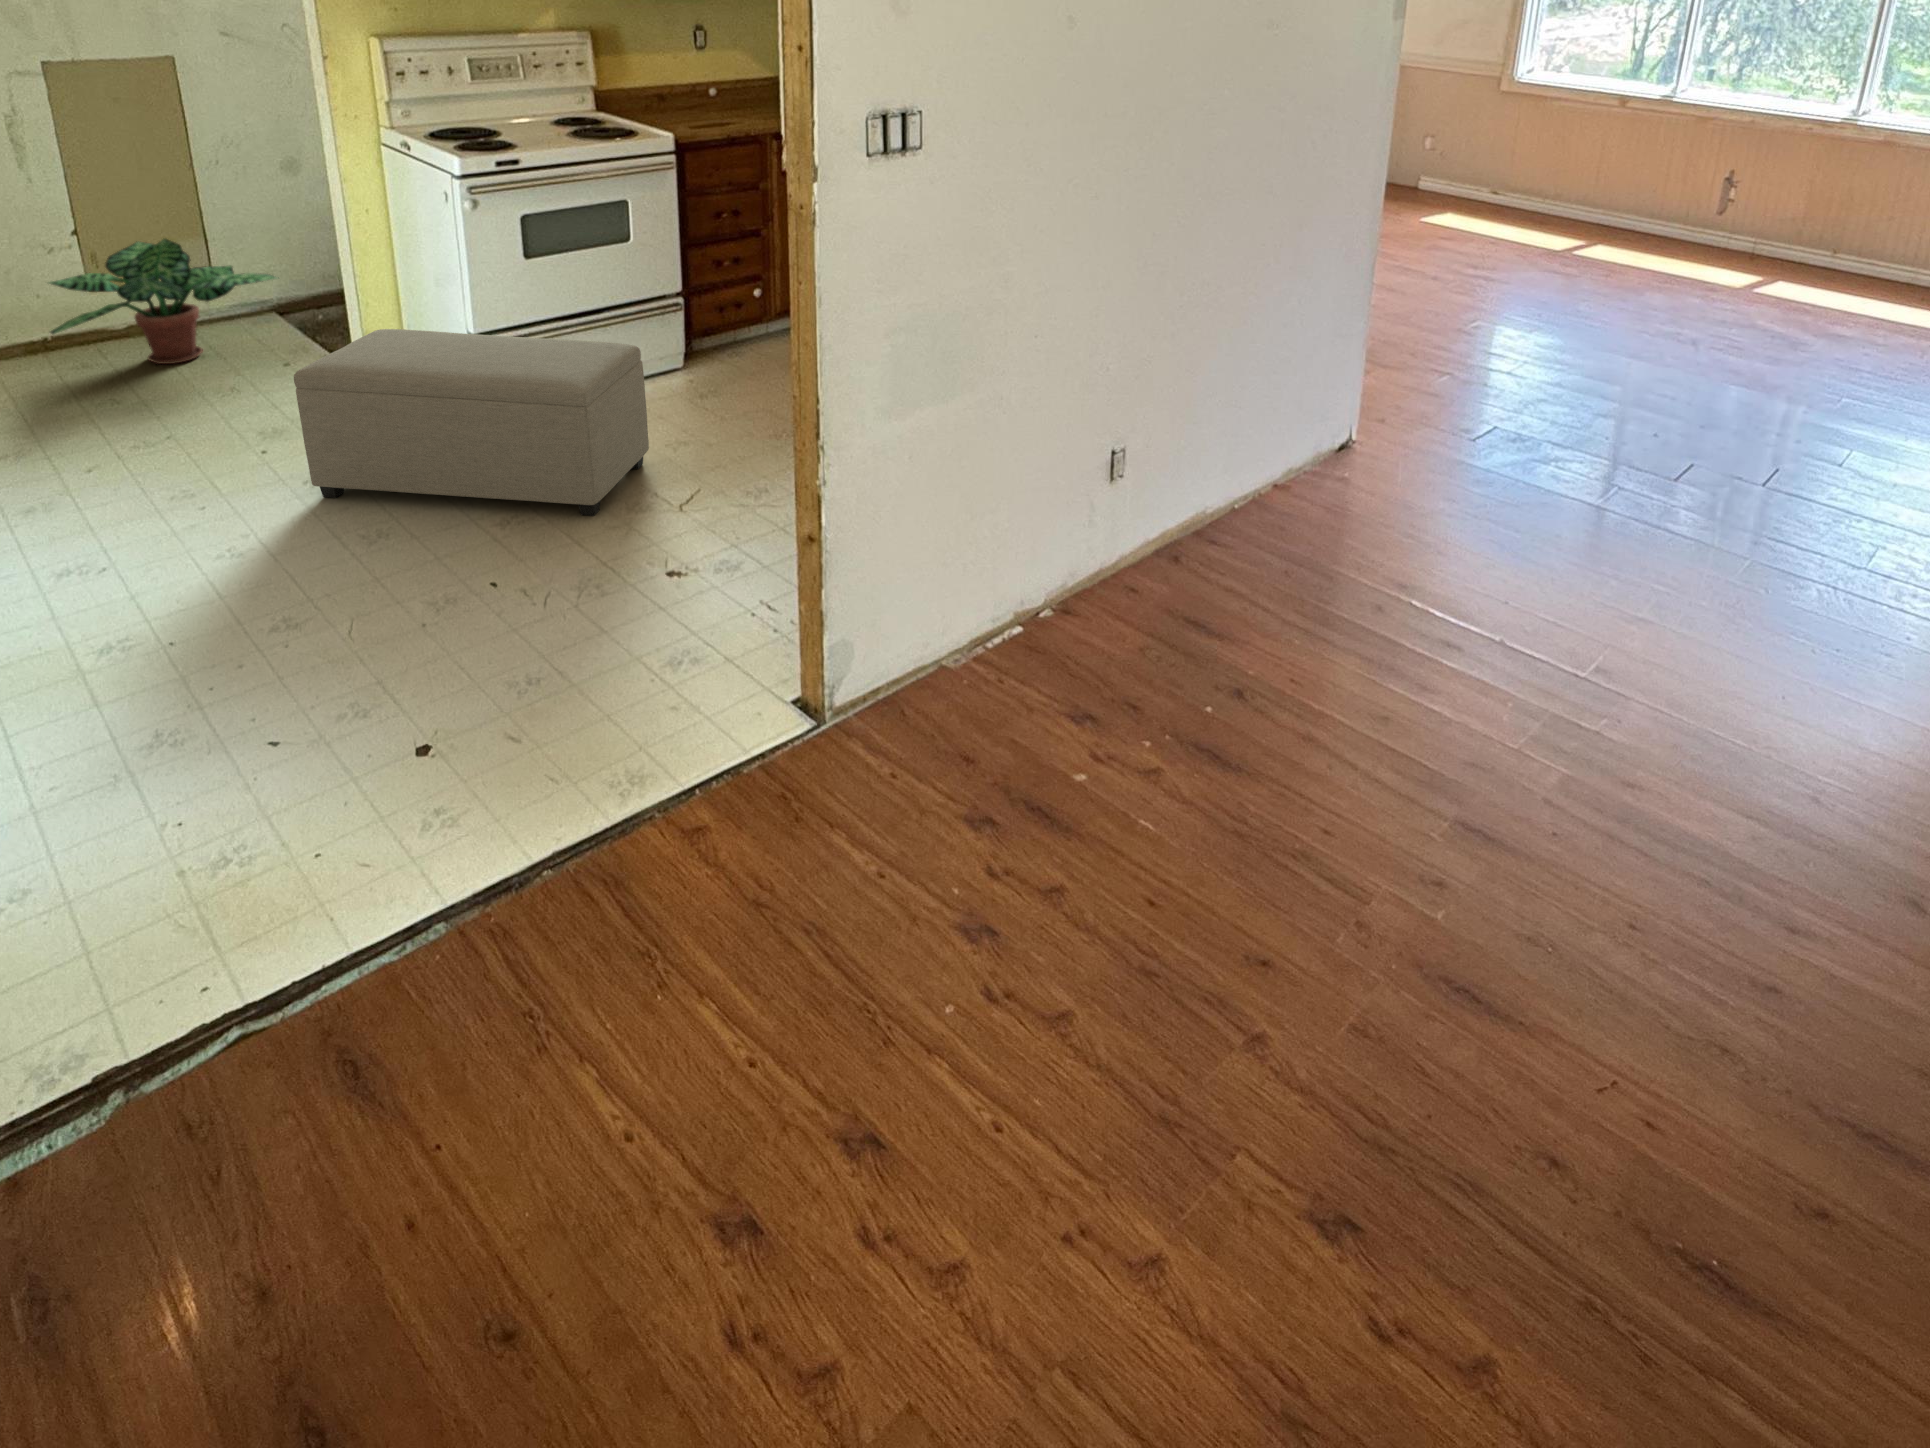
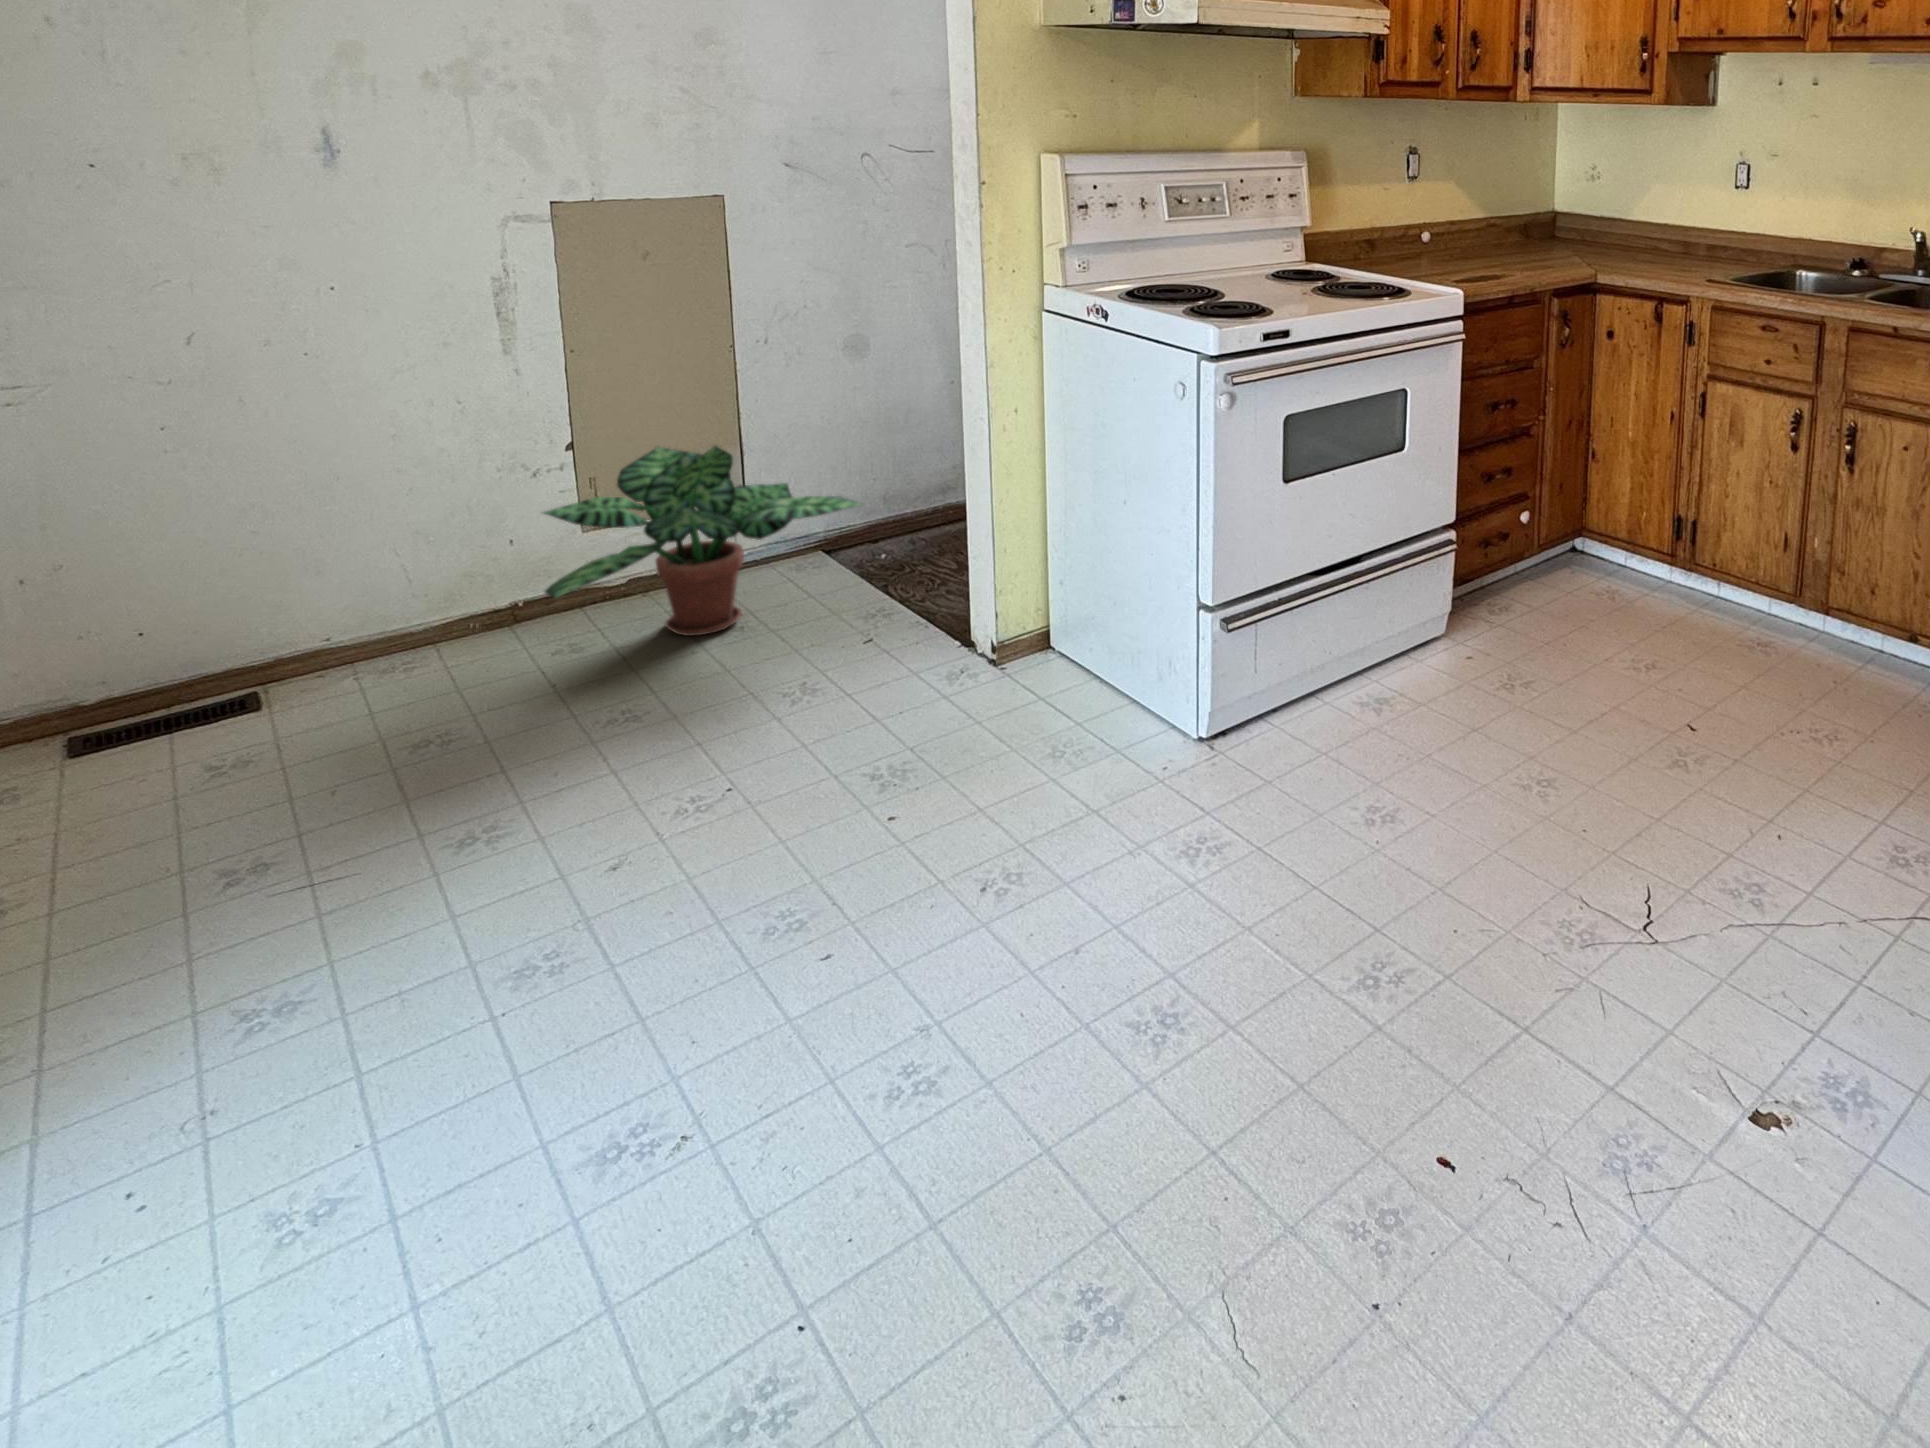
ottoman: present [294,329,649,516] -> none [1005,607,1537,969]

